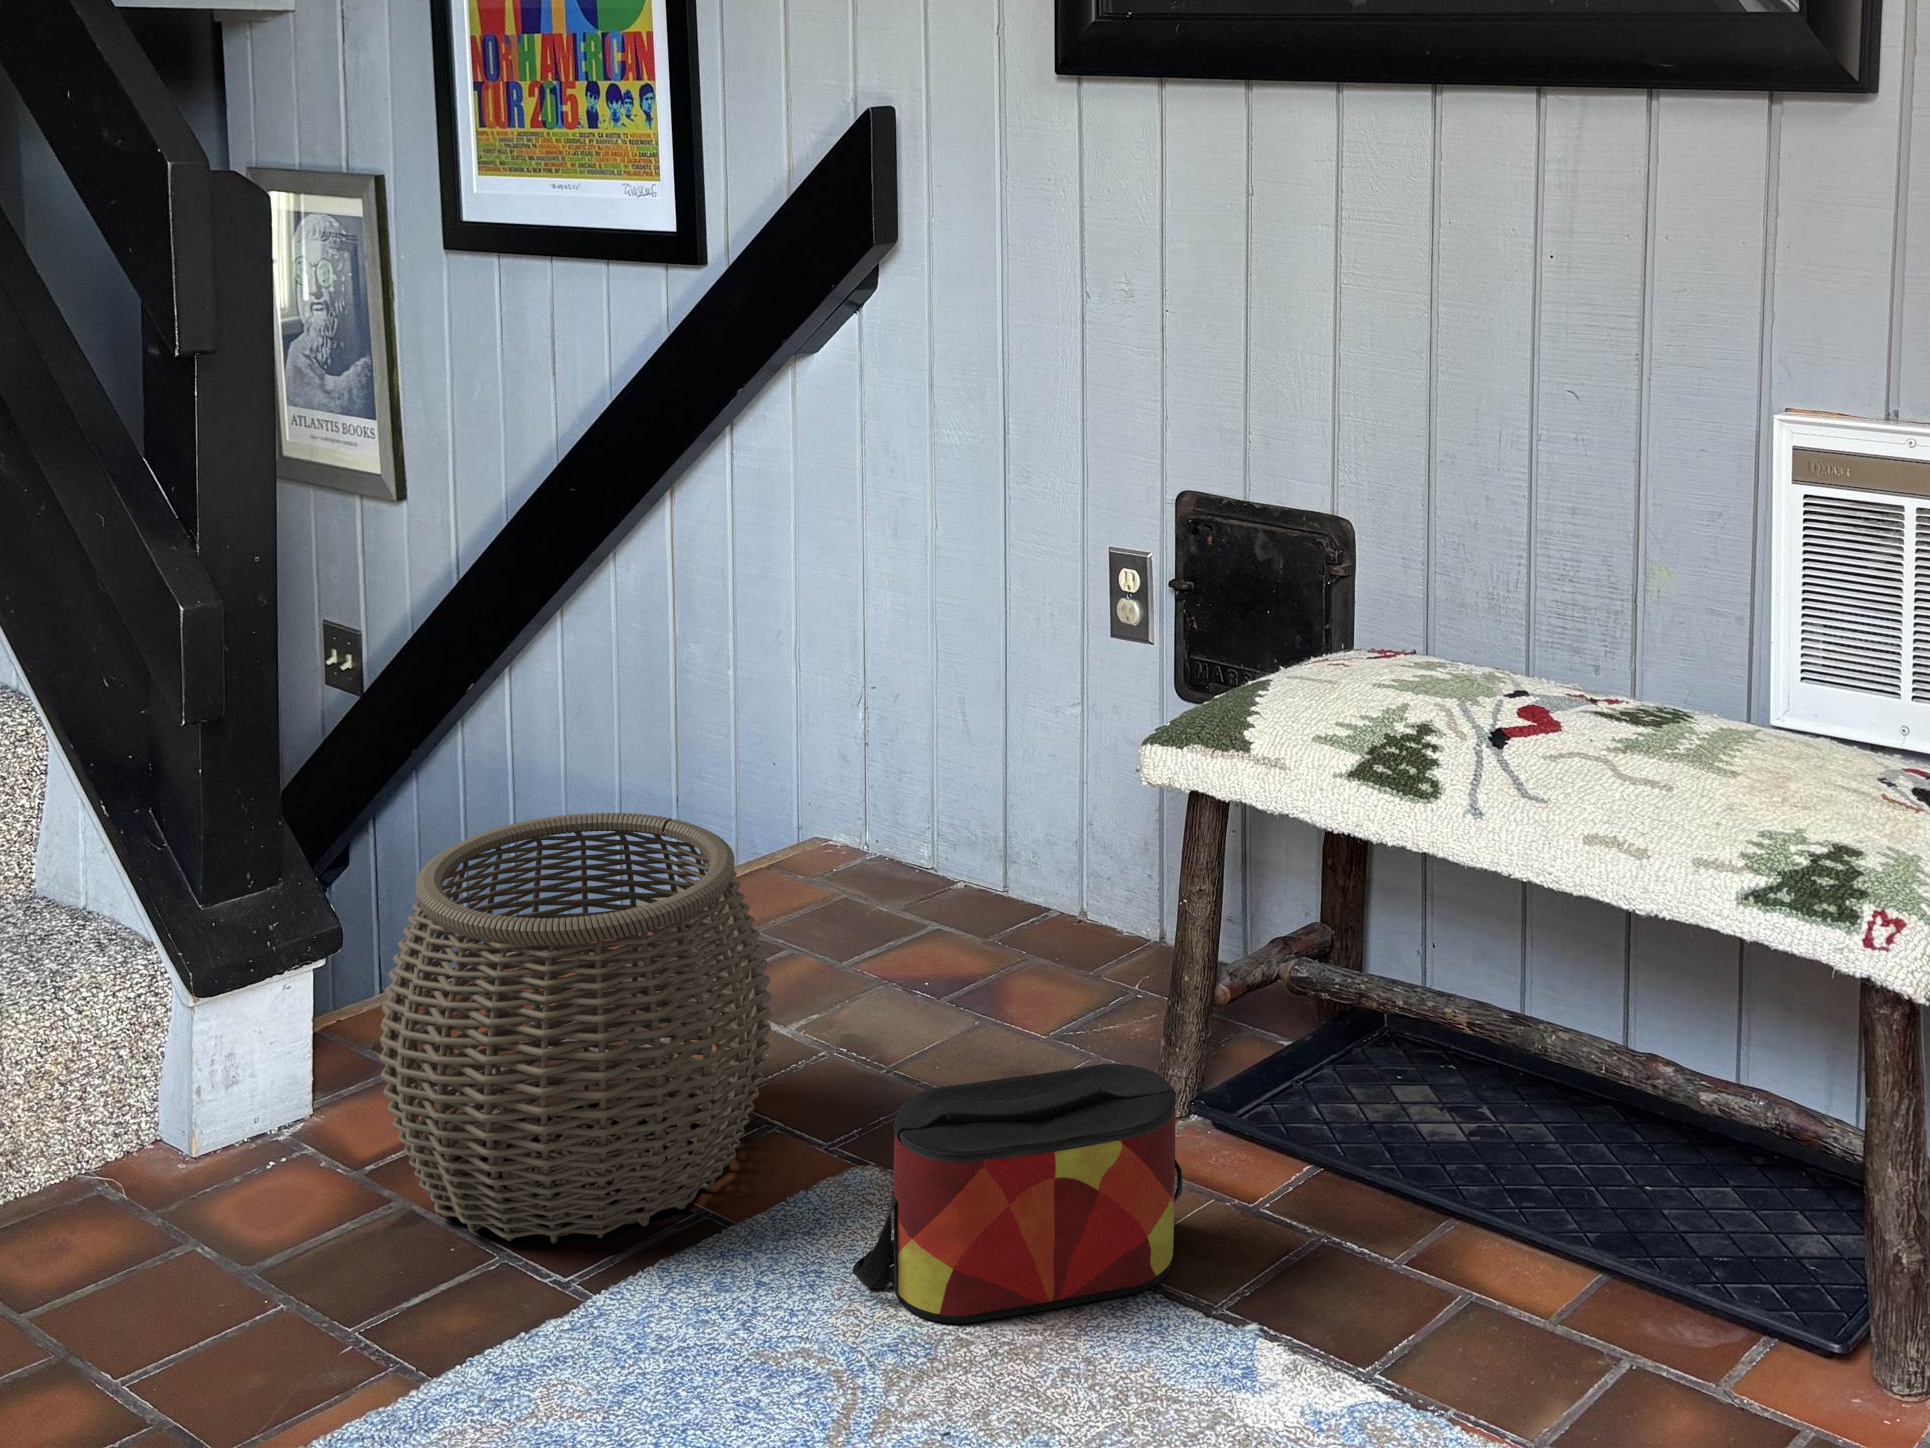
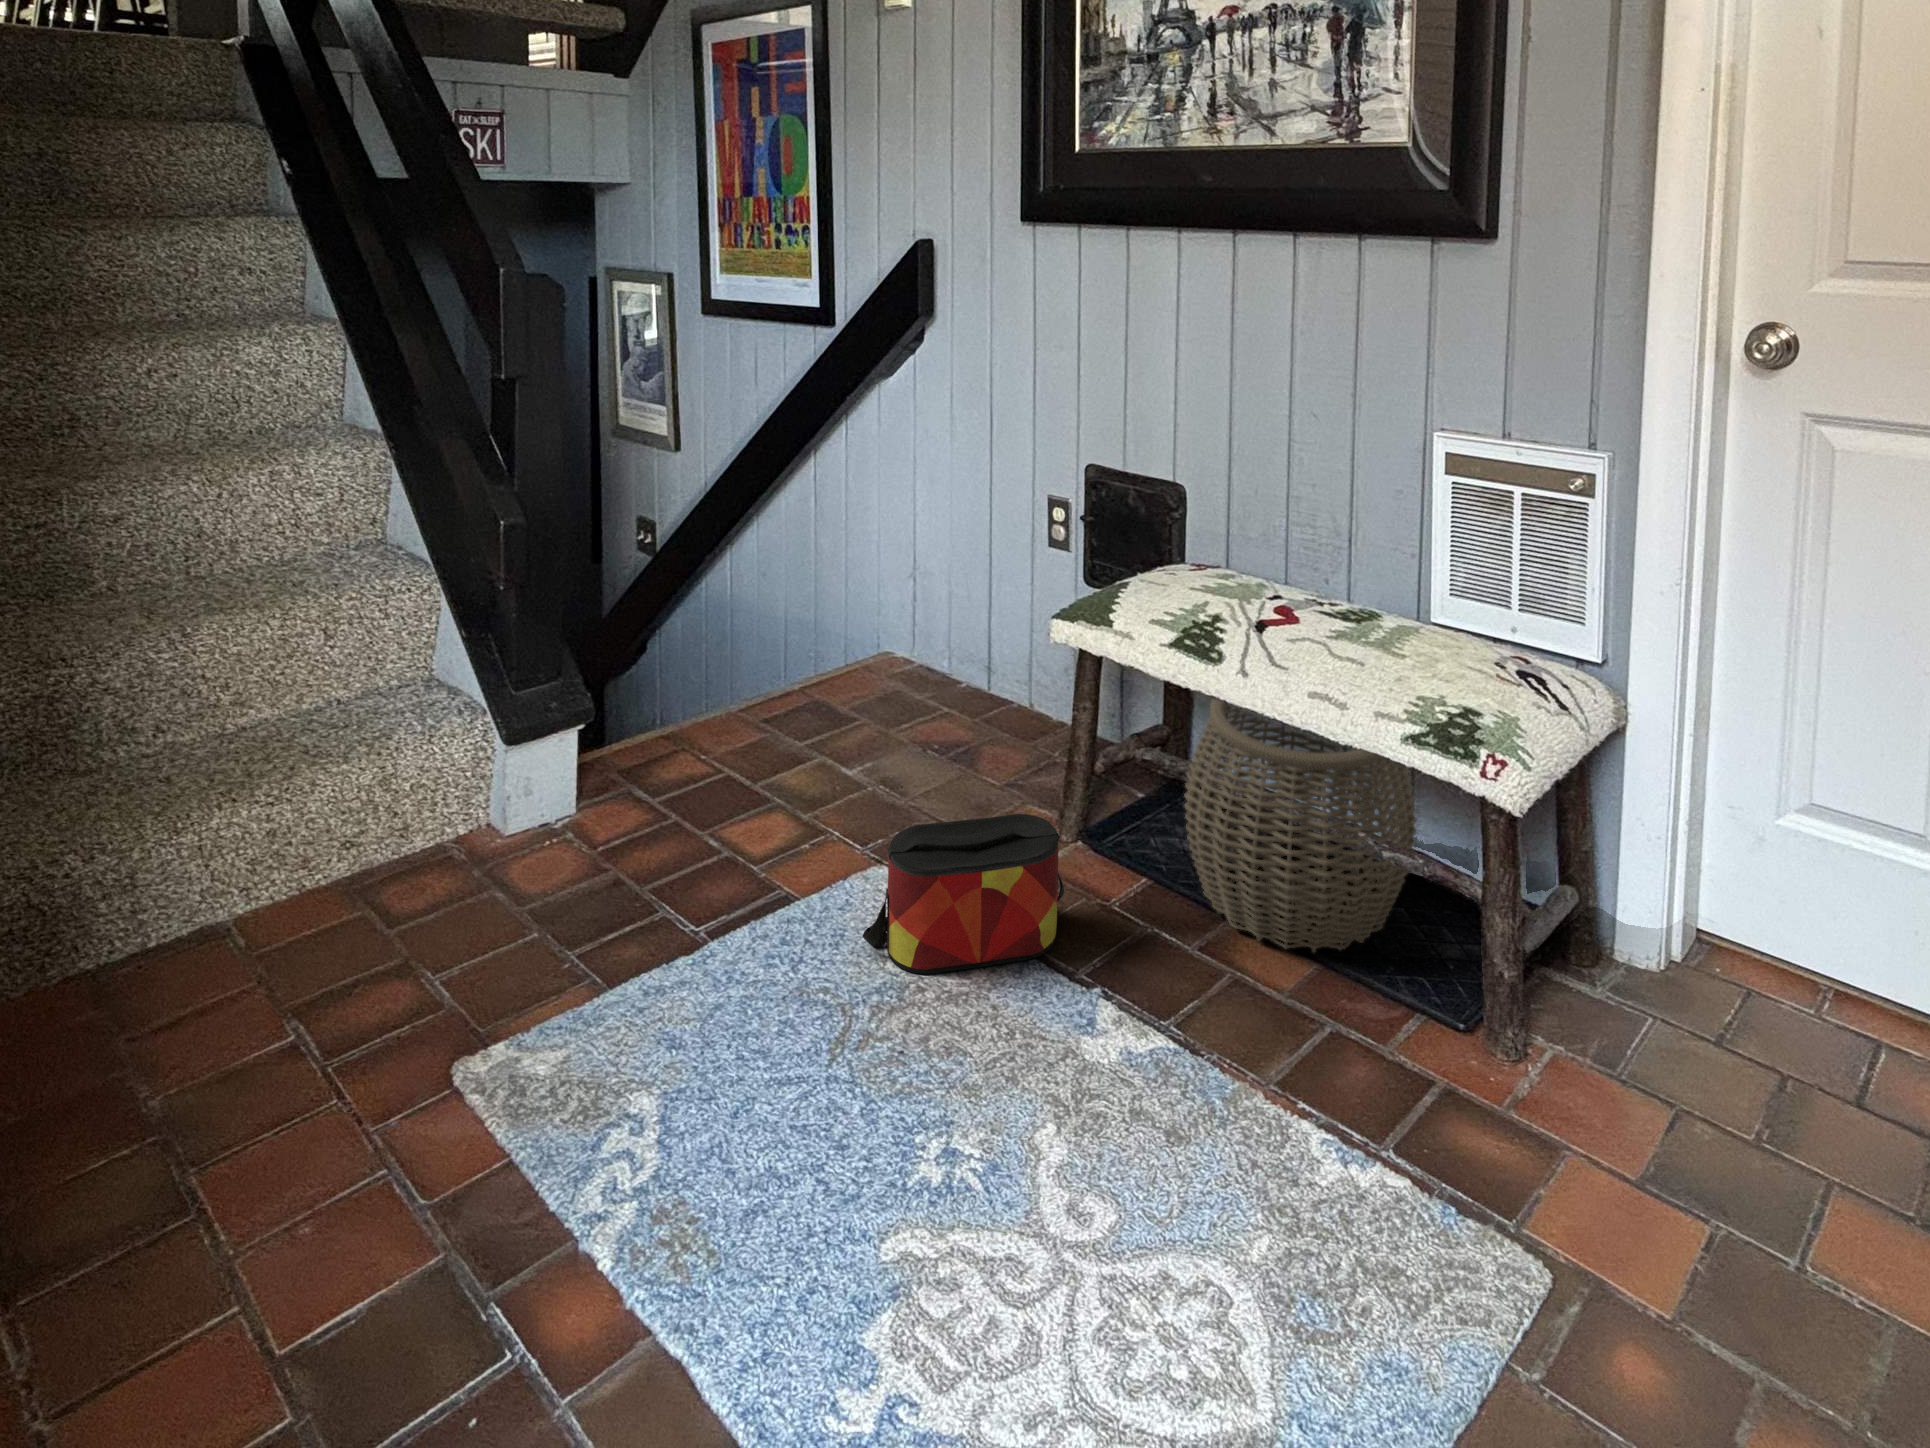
woven basket: present [379,813,772,1243] -> present [1184,700,1417,952]

